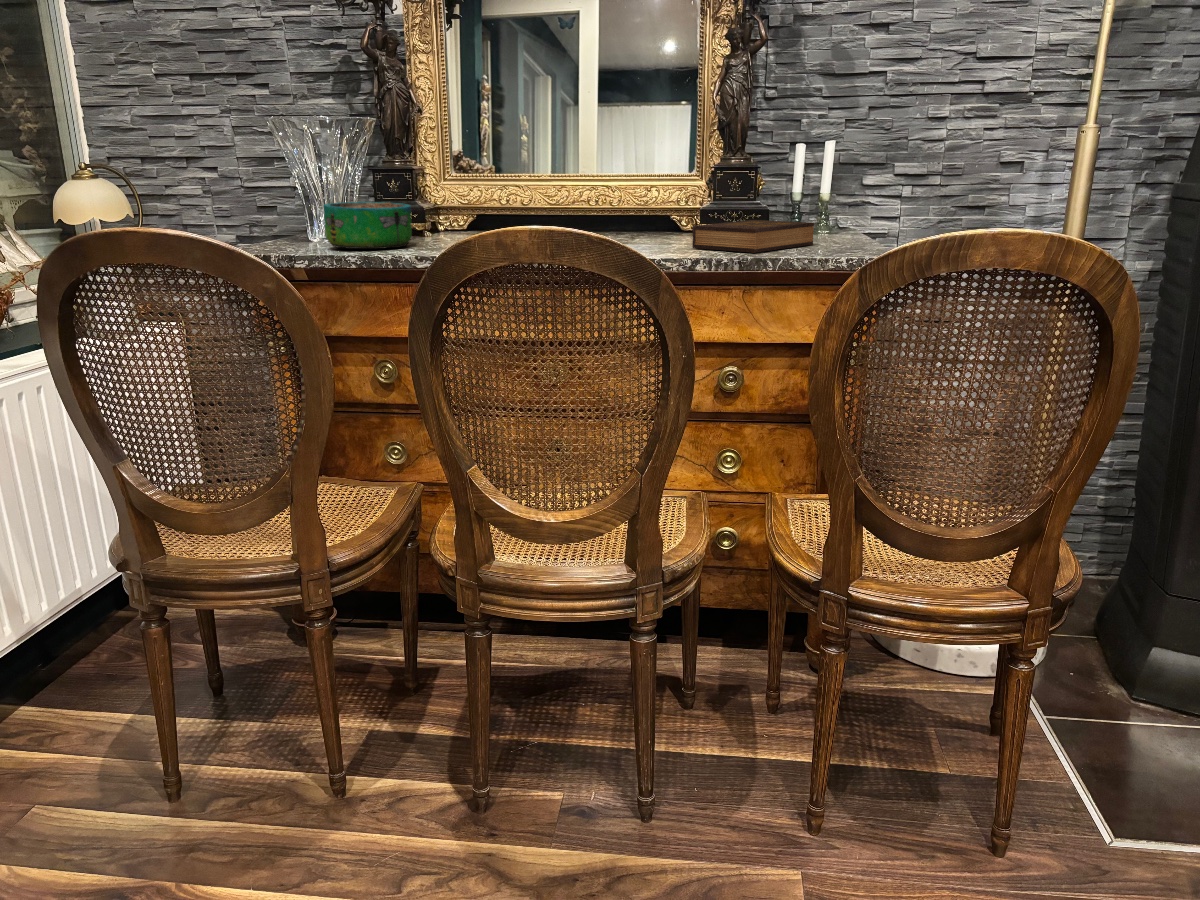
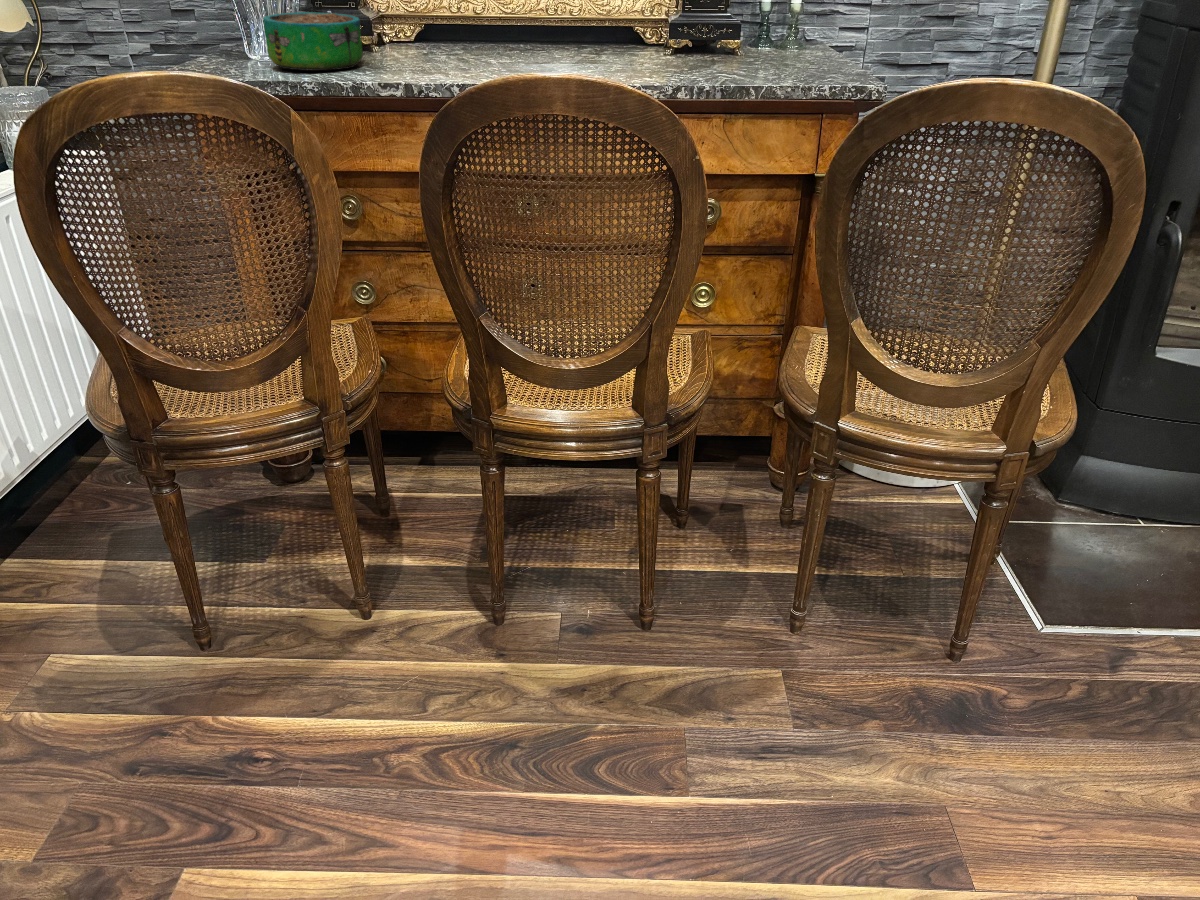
hardback book: present [693,220,814,253] -> none [668,36,792,78]

